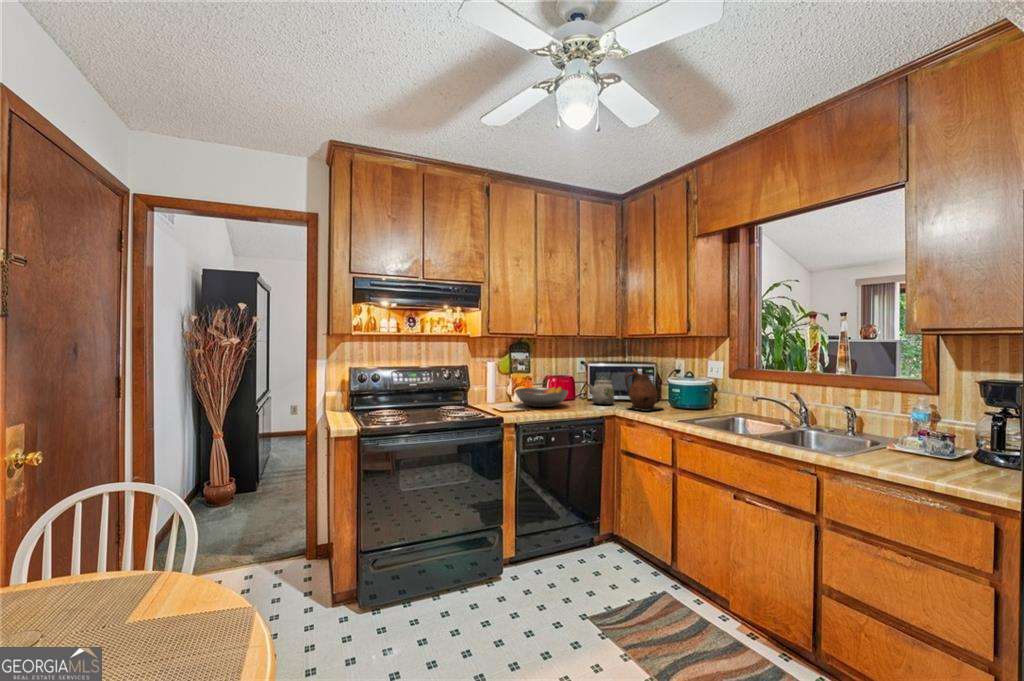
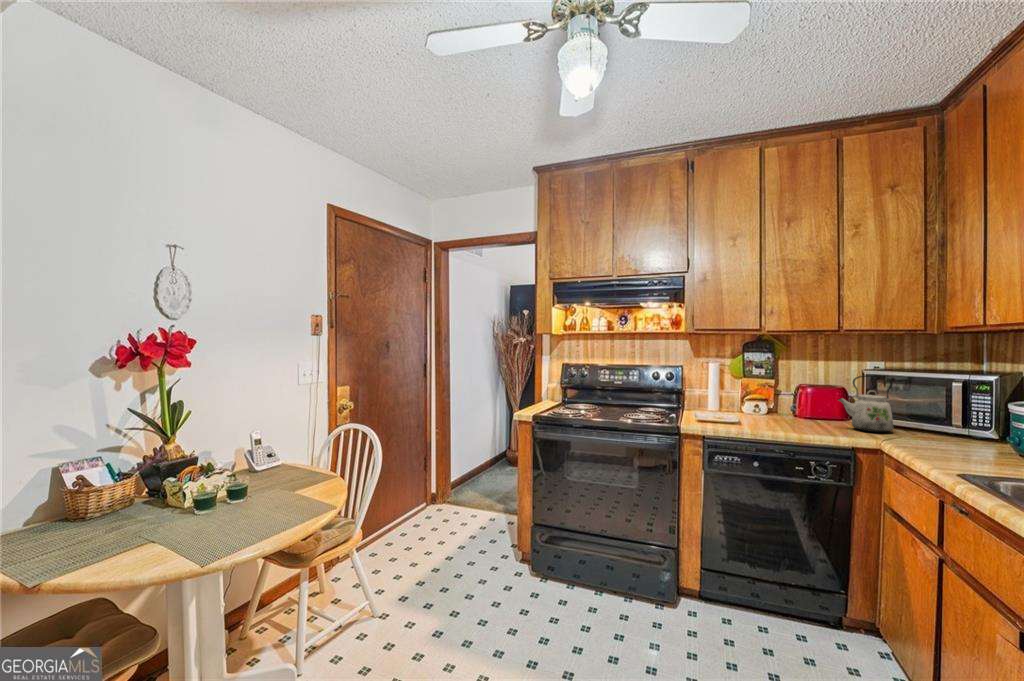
ceramic pitcher: present [625,369,662,411] -> none [896,381,981,454]
fruit bowl: present [515,387,568,407] -> none [726,397,805,423]

